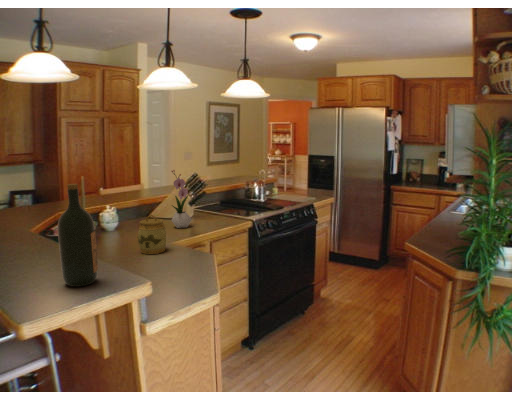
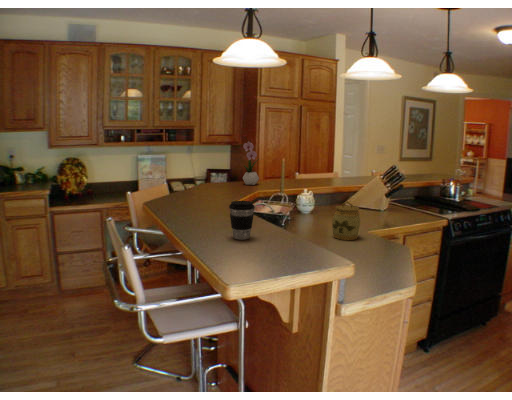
flower arrangement: present [171,170,192,228] -> present [243,135,259,185]
wine bottle: present [58,184,98,287] -> none [268,162,302,262]
coffee cup: none [14,228,45,271] -> present [229,201,254,240]

